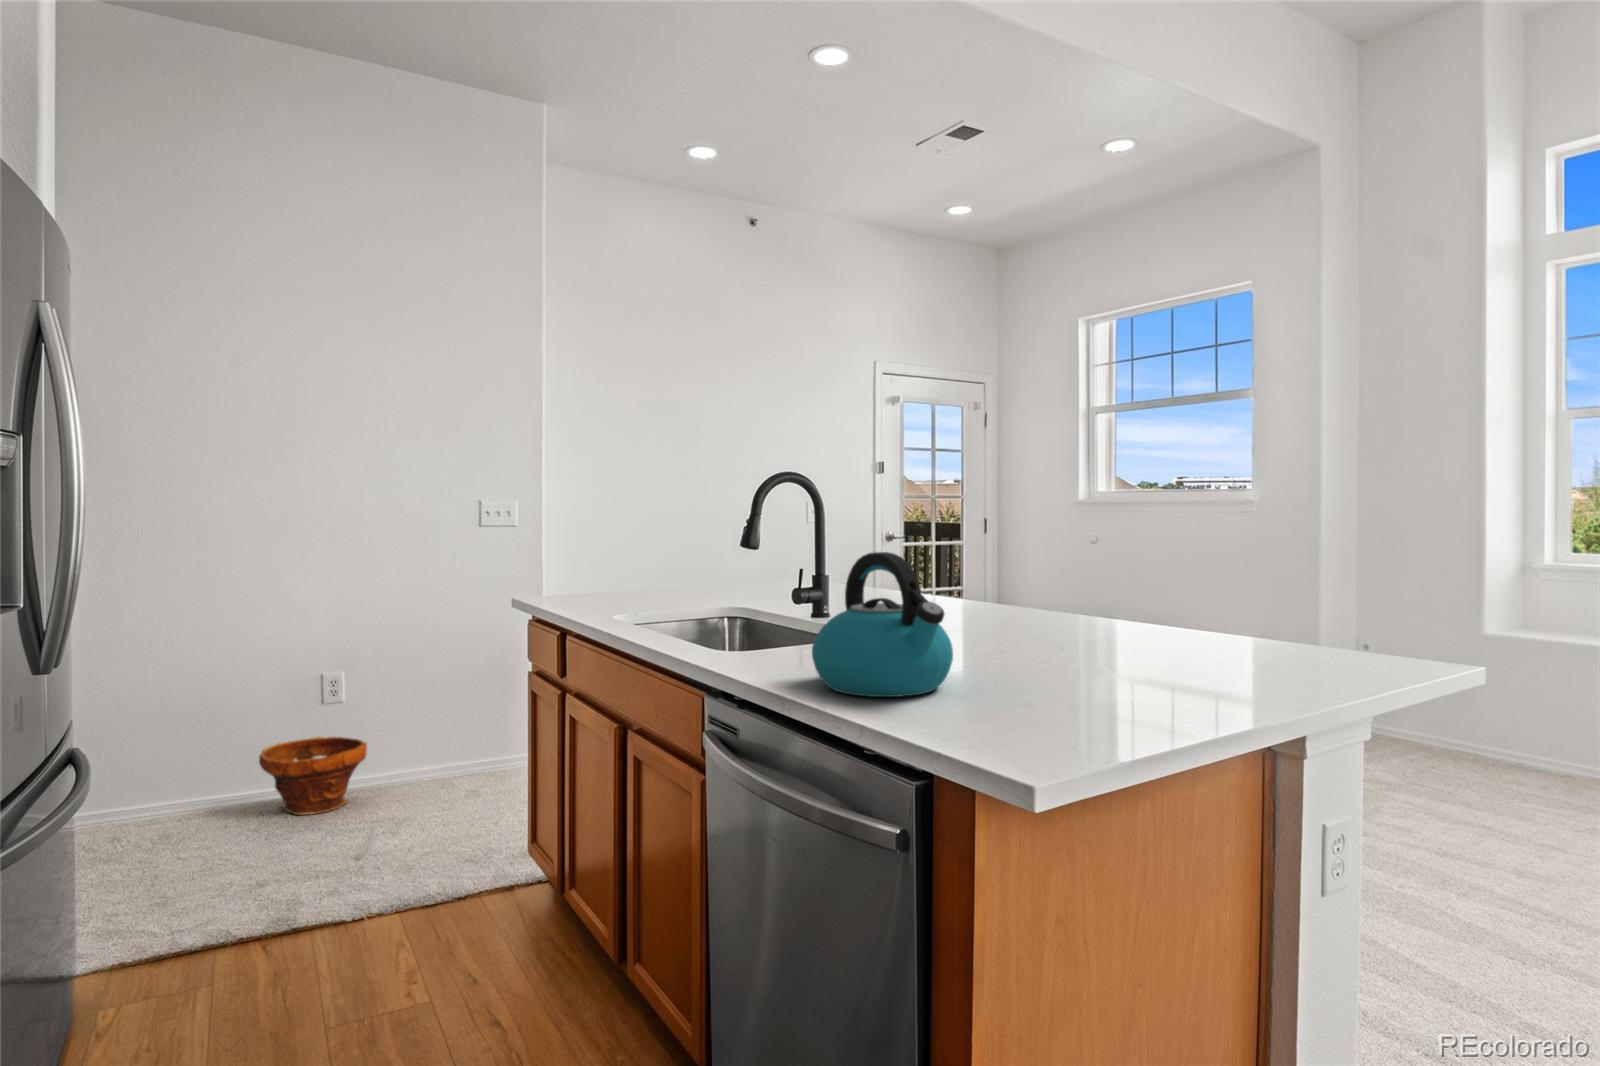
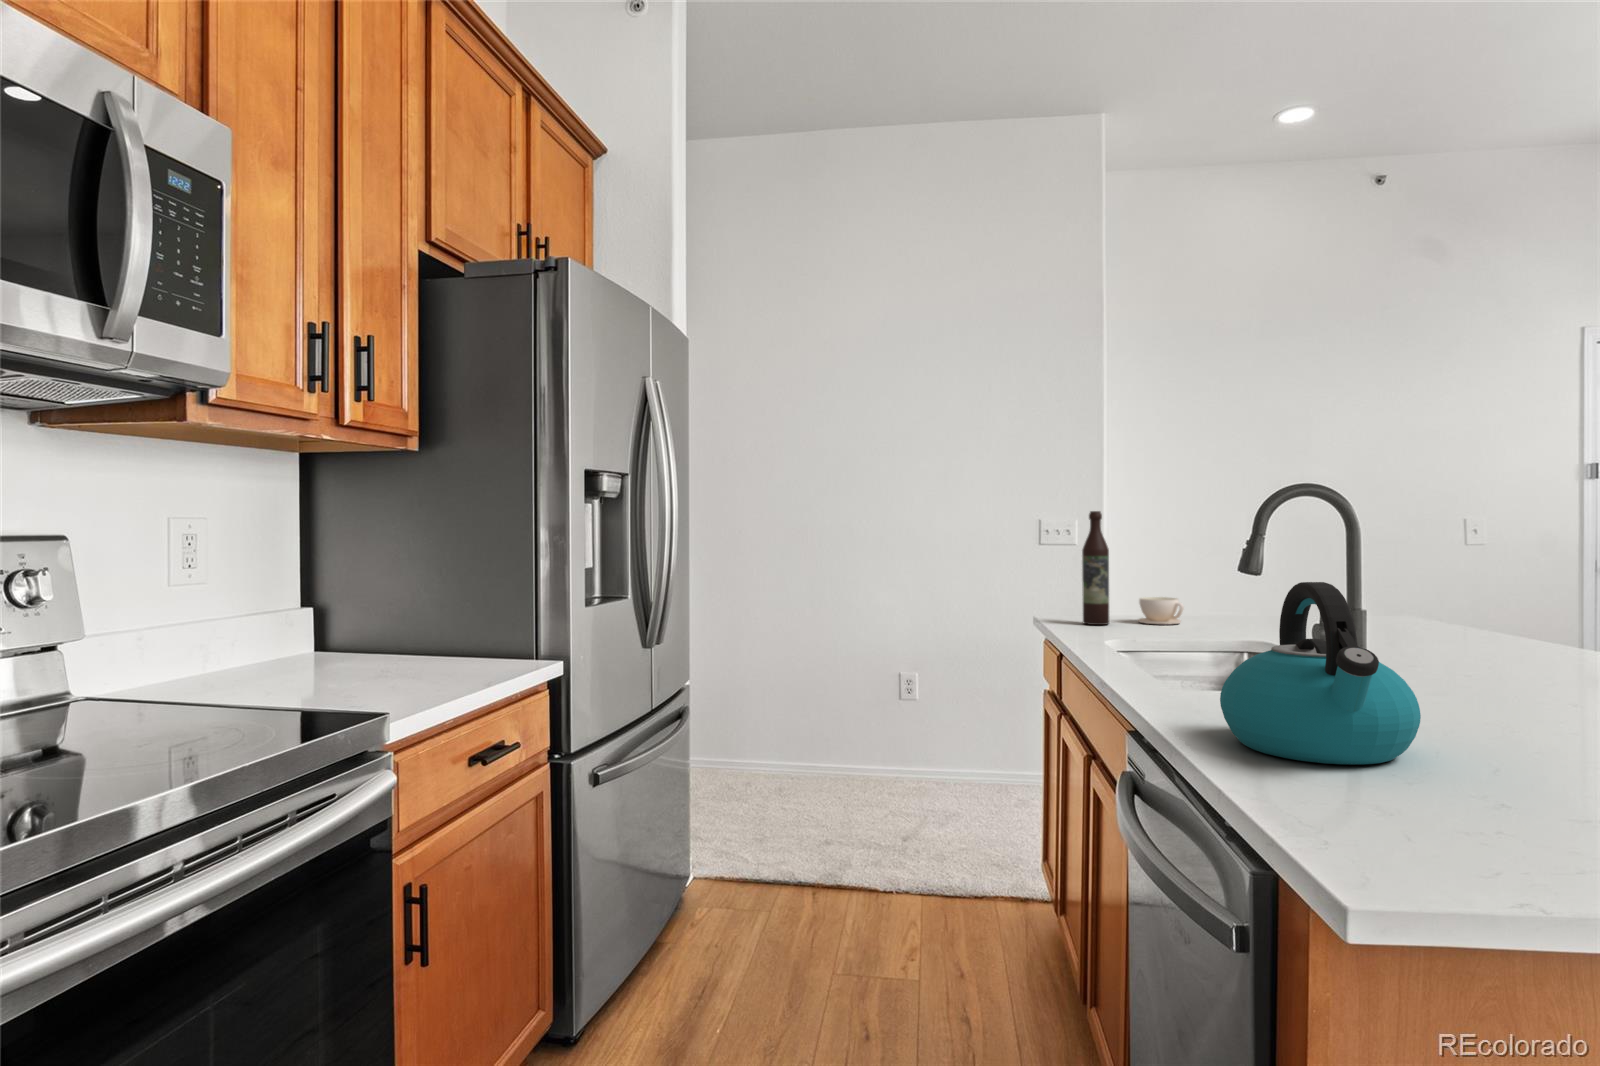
wine bottle: none [573,493,599,604] -> present [1082,511,1109,625]
coffee cup: none [622,574,663,599] -> present [1138,597,1184,624]
planter: present [259,737,367,815] -> none [848,727,932,794]

